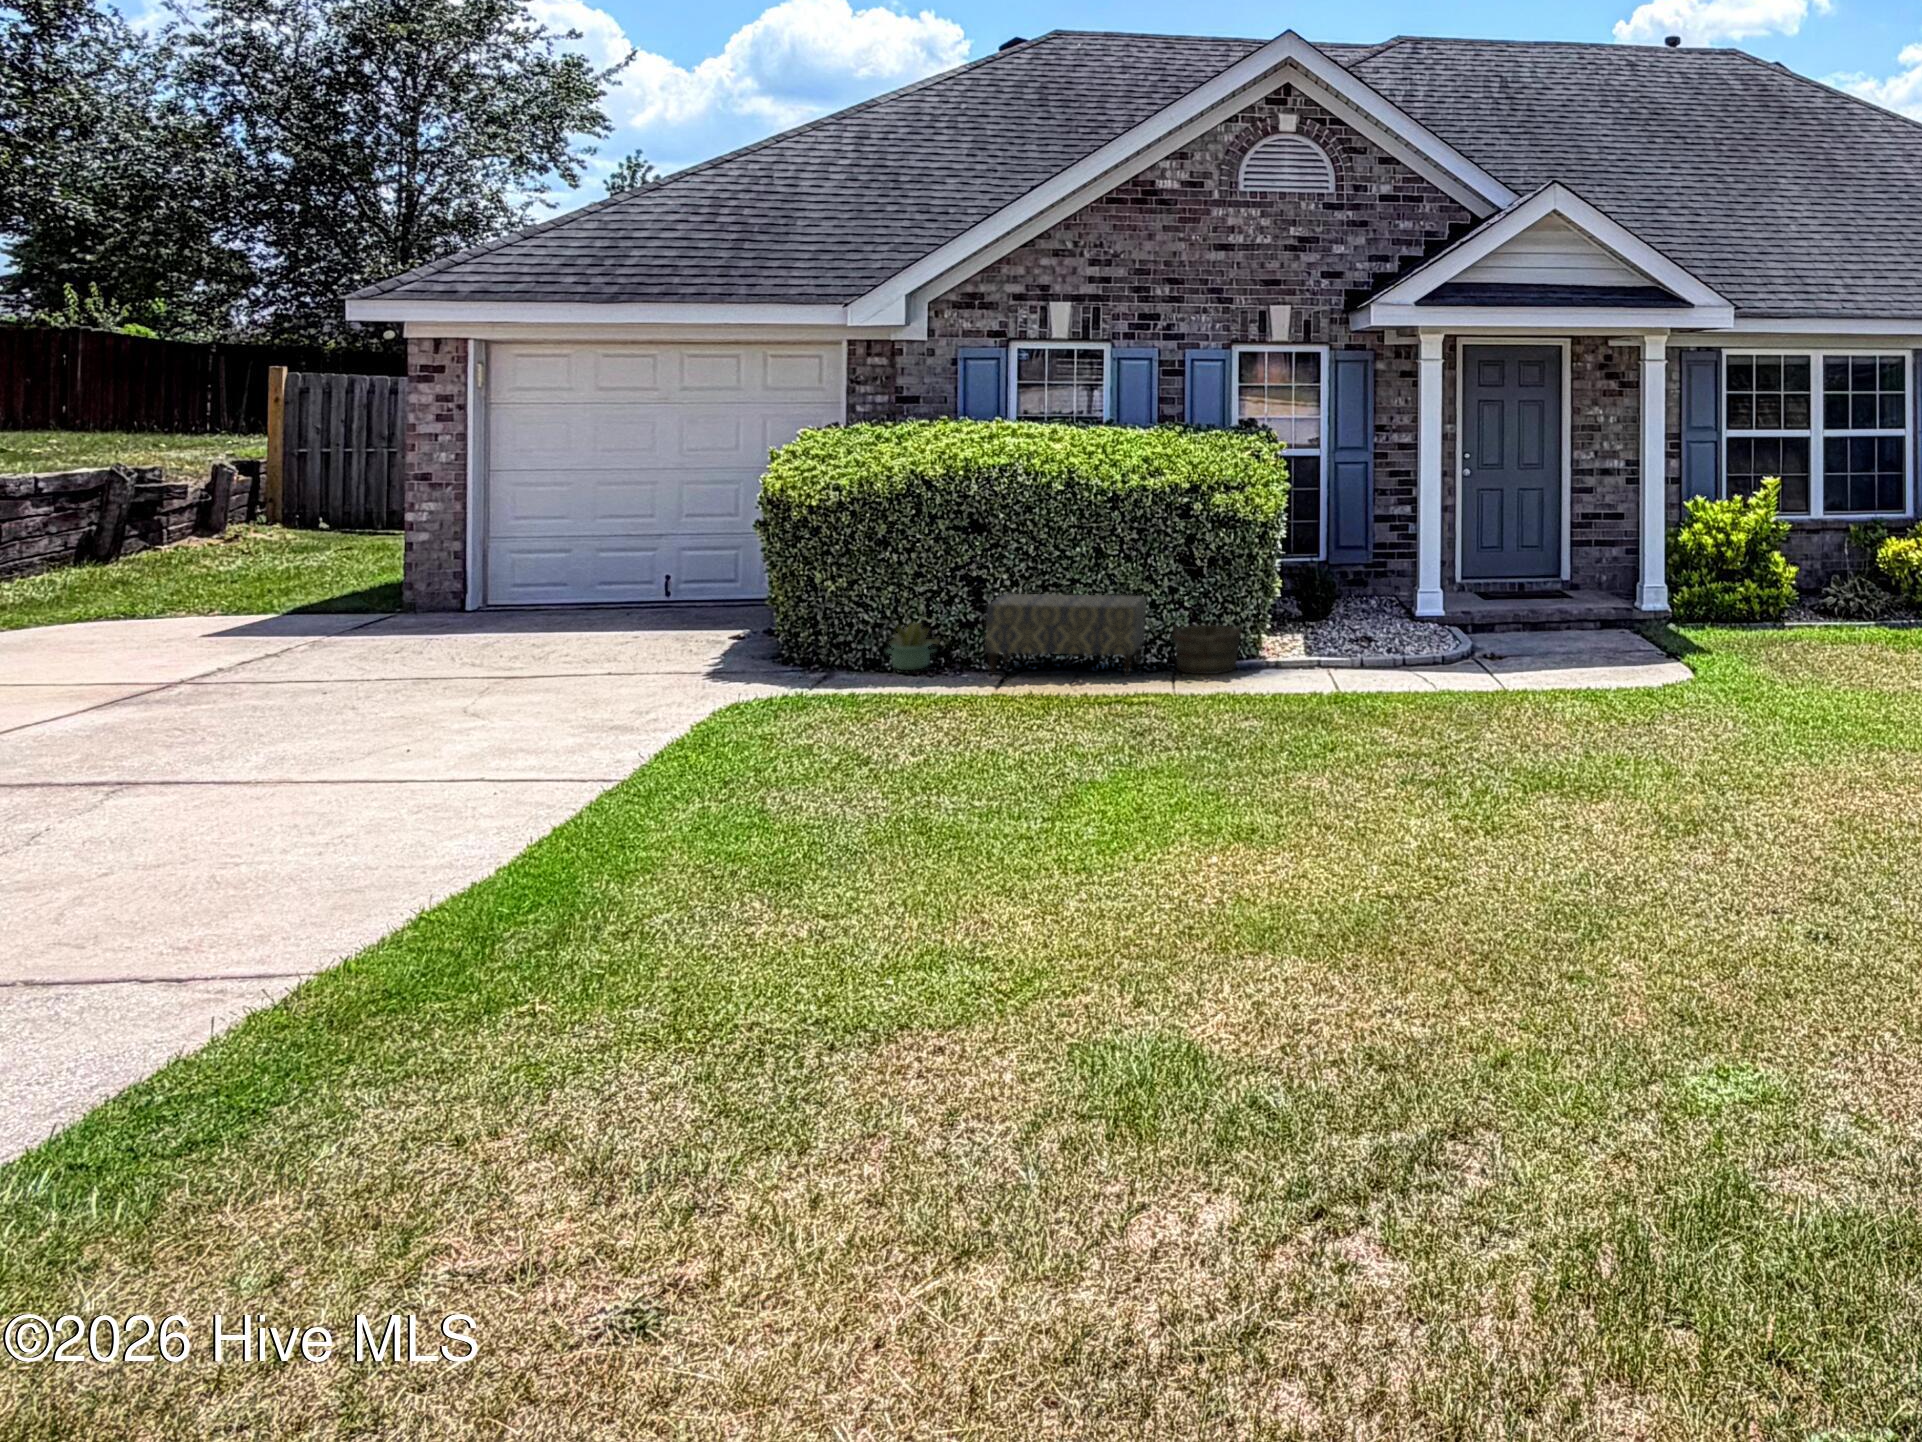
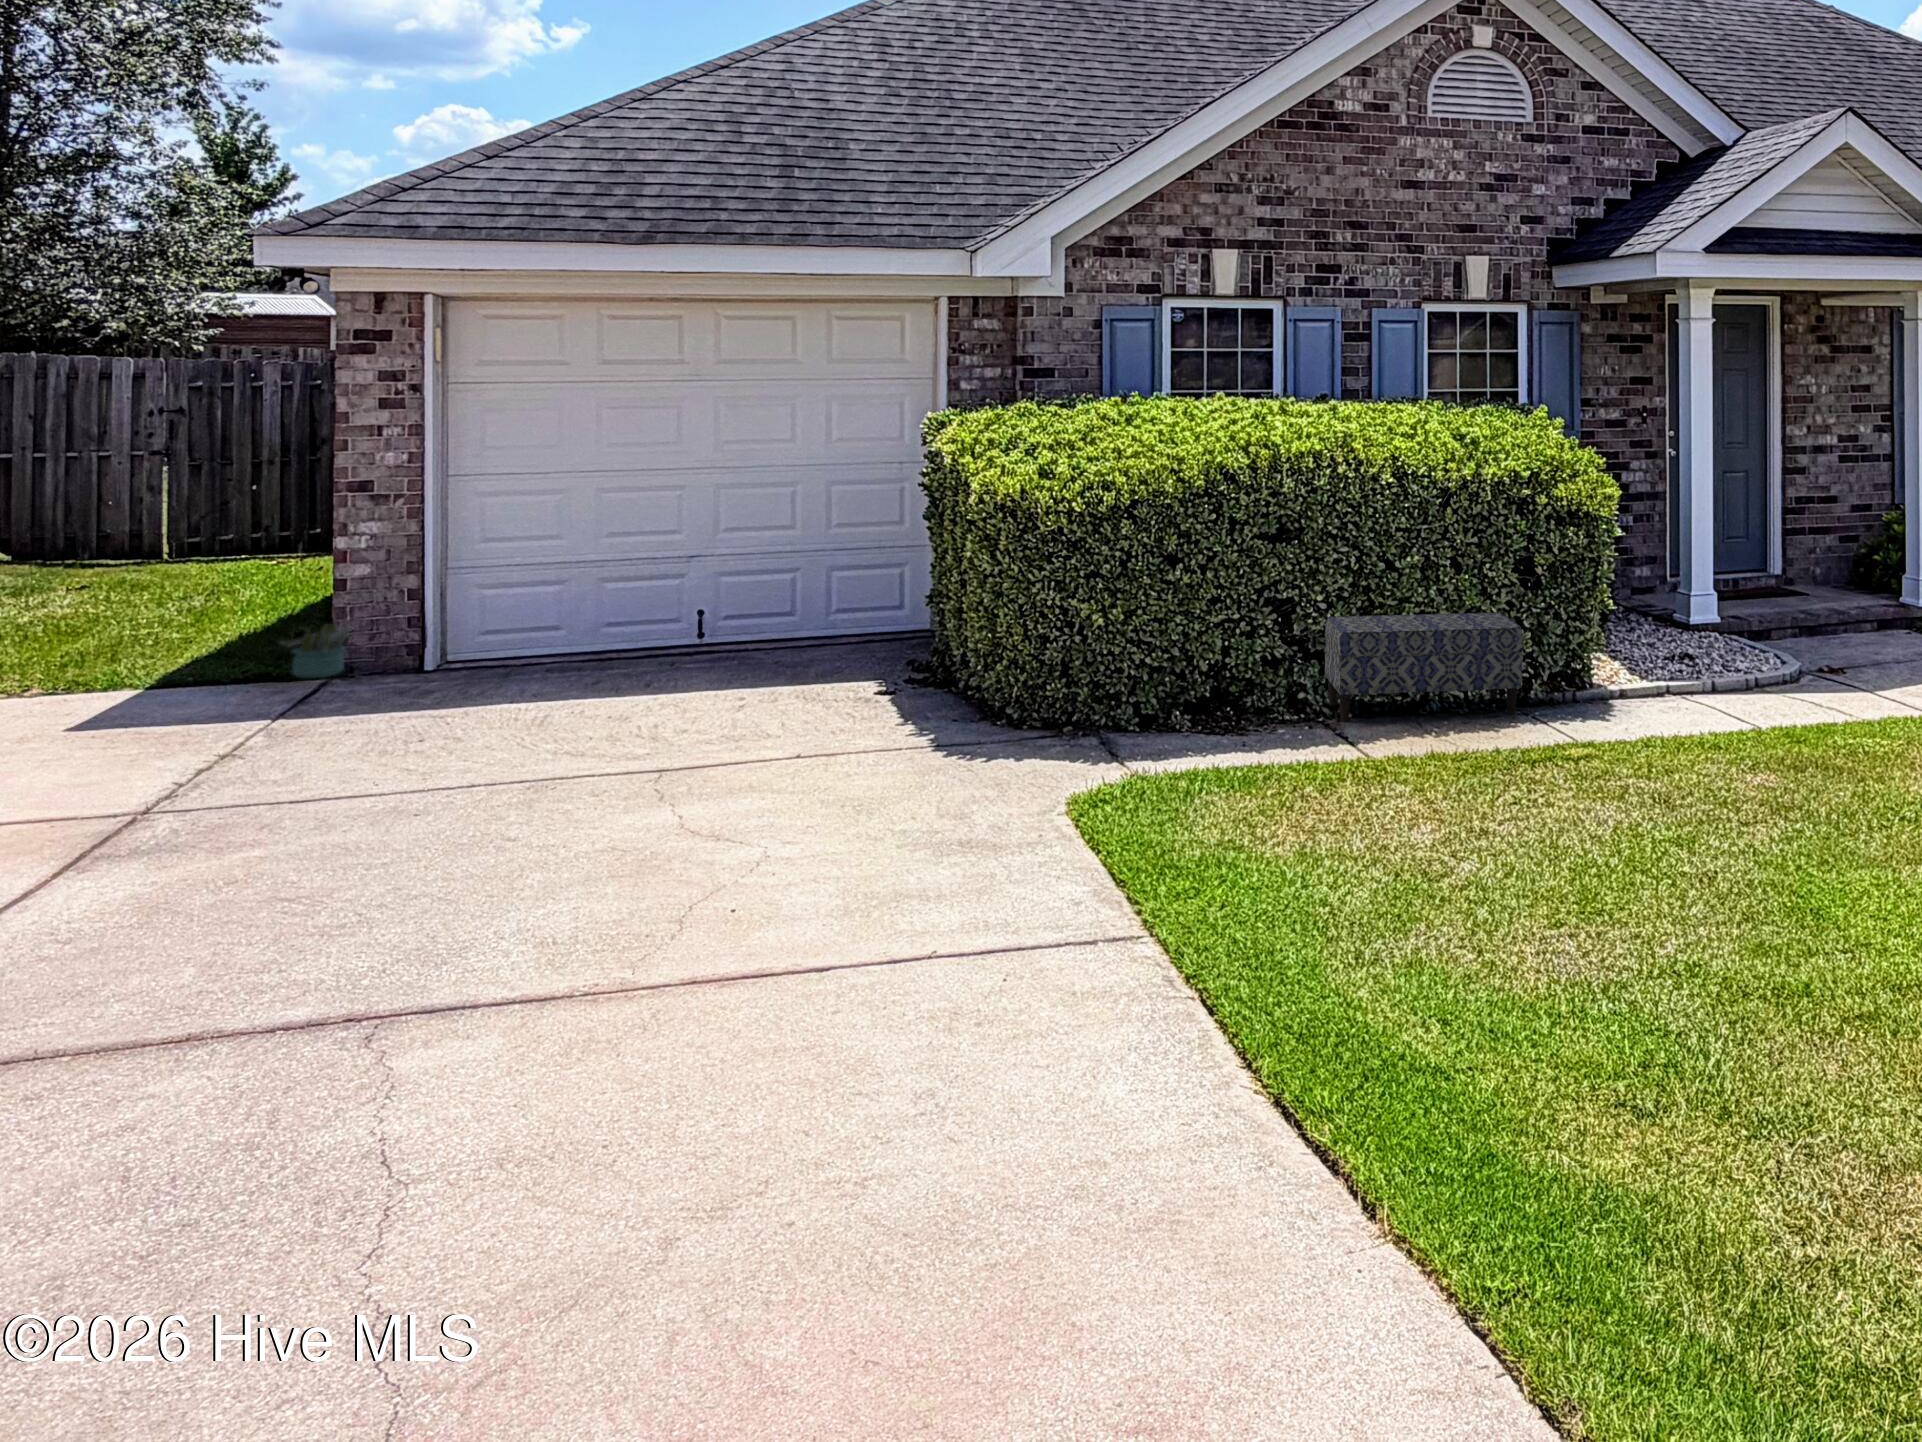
decorative plant: present [887,623,939,670] -> present [282,624,349,678]
bucket: present [1173,625,1241,674] -> none [1543,644,1632,708]

